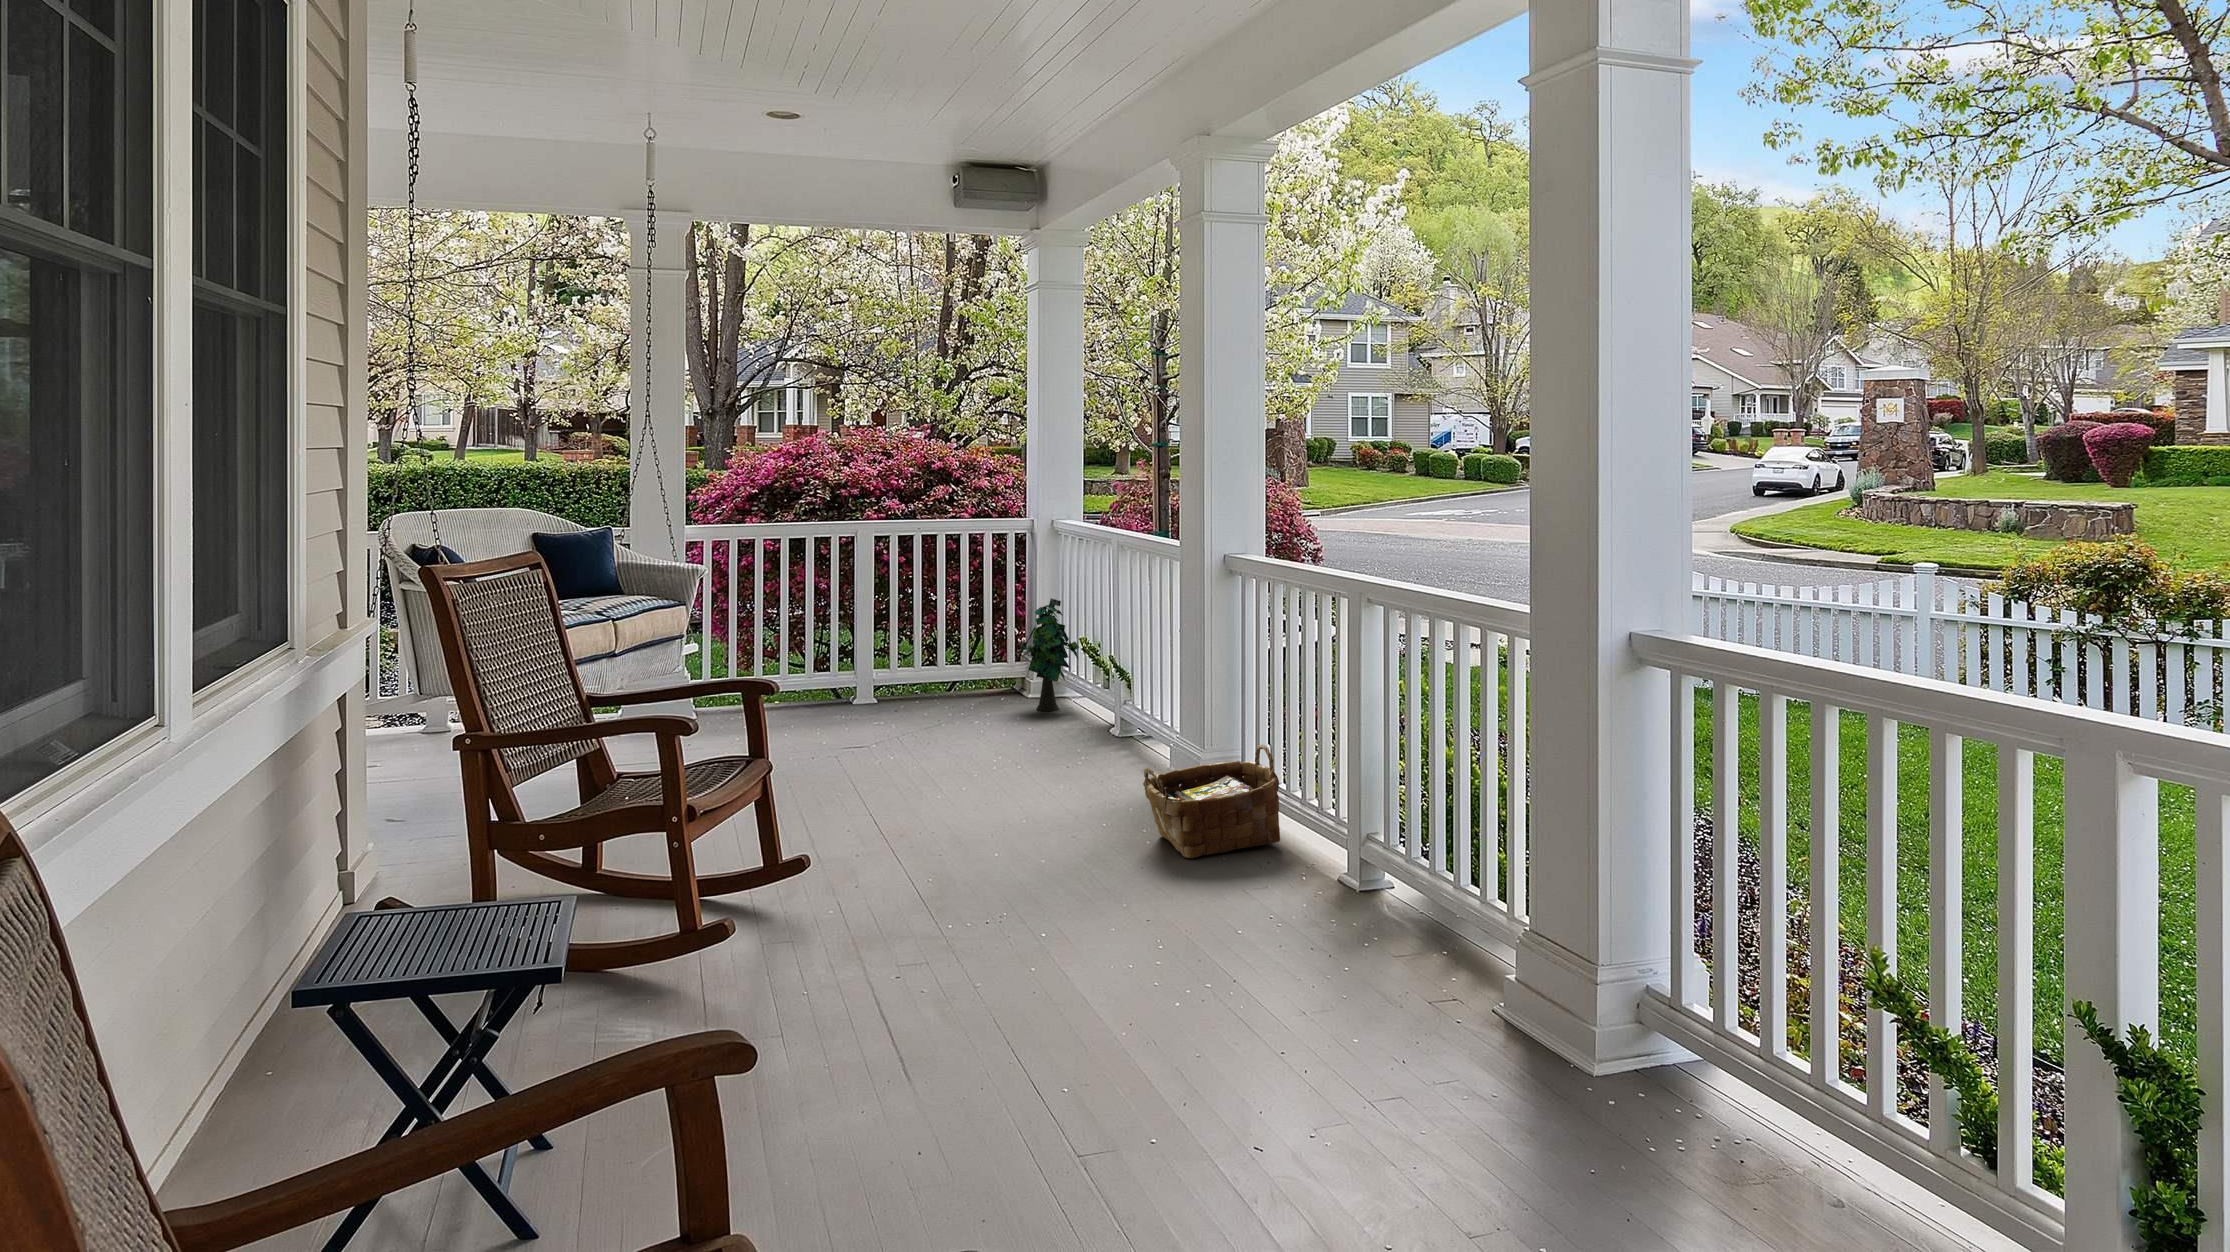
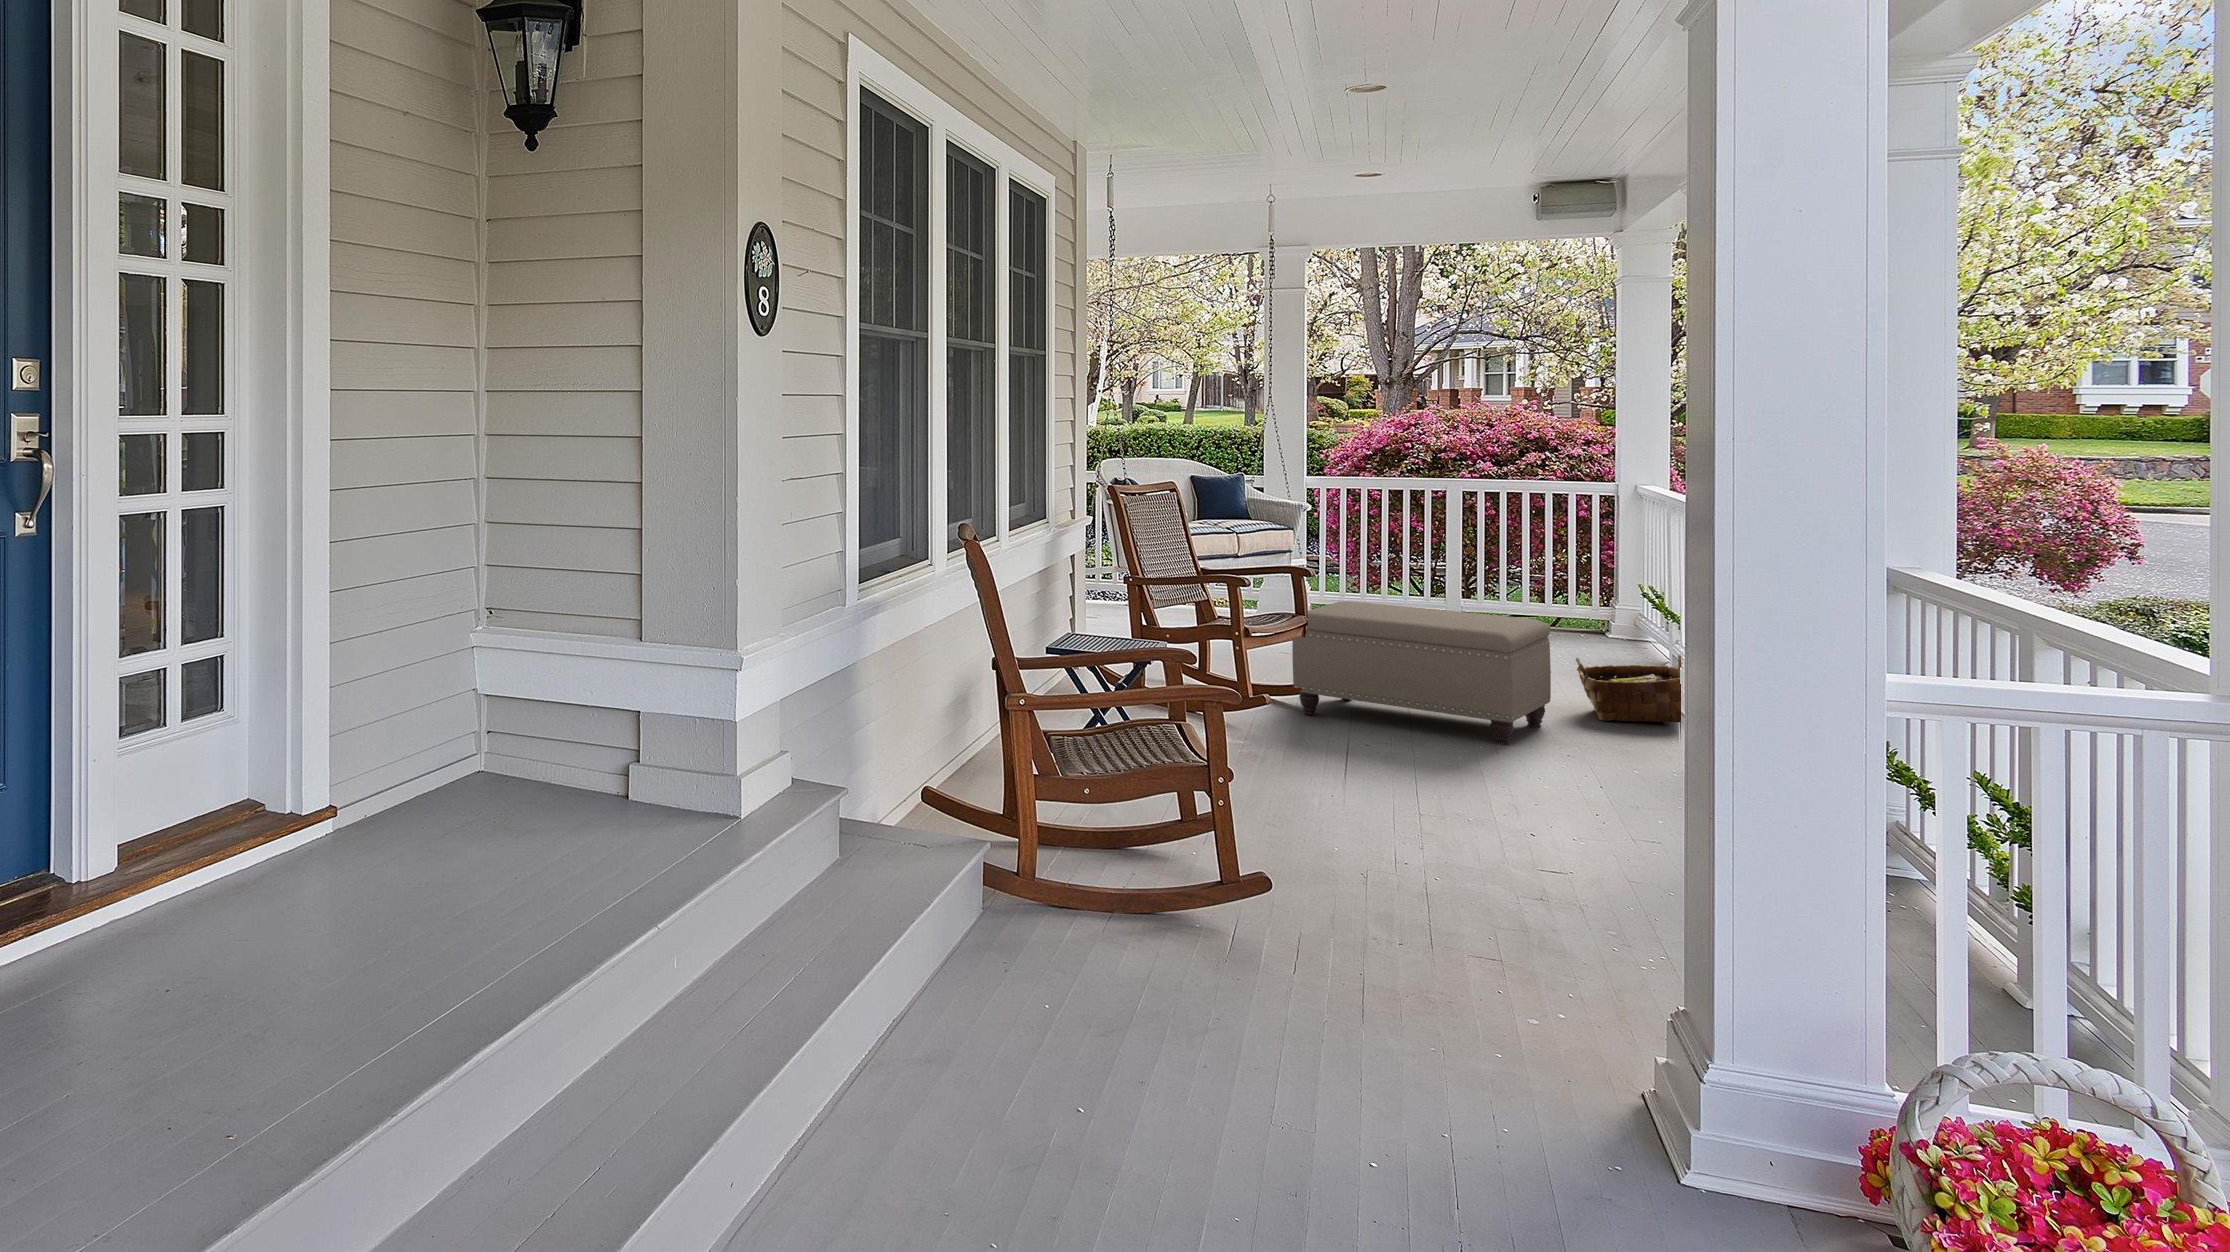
decorative plant: present [1021,598,1079,711] -> none [1571,547,1624,637]
ottoman: none [778,723,1143,946] -> present [1292,601,1551,745]

